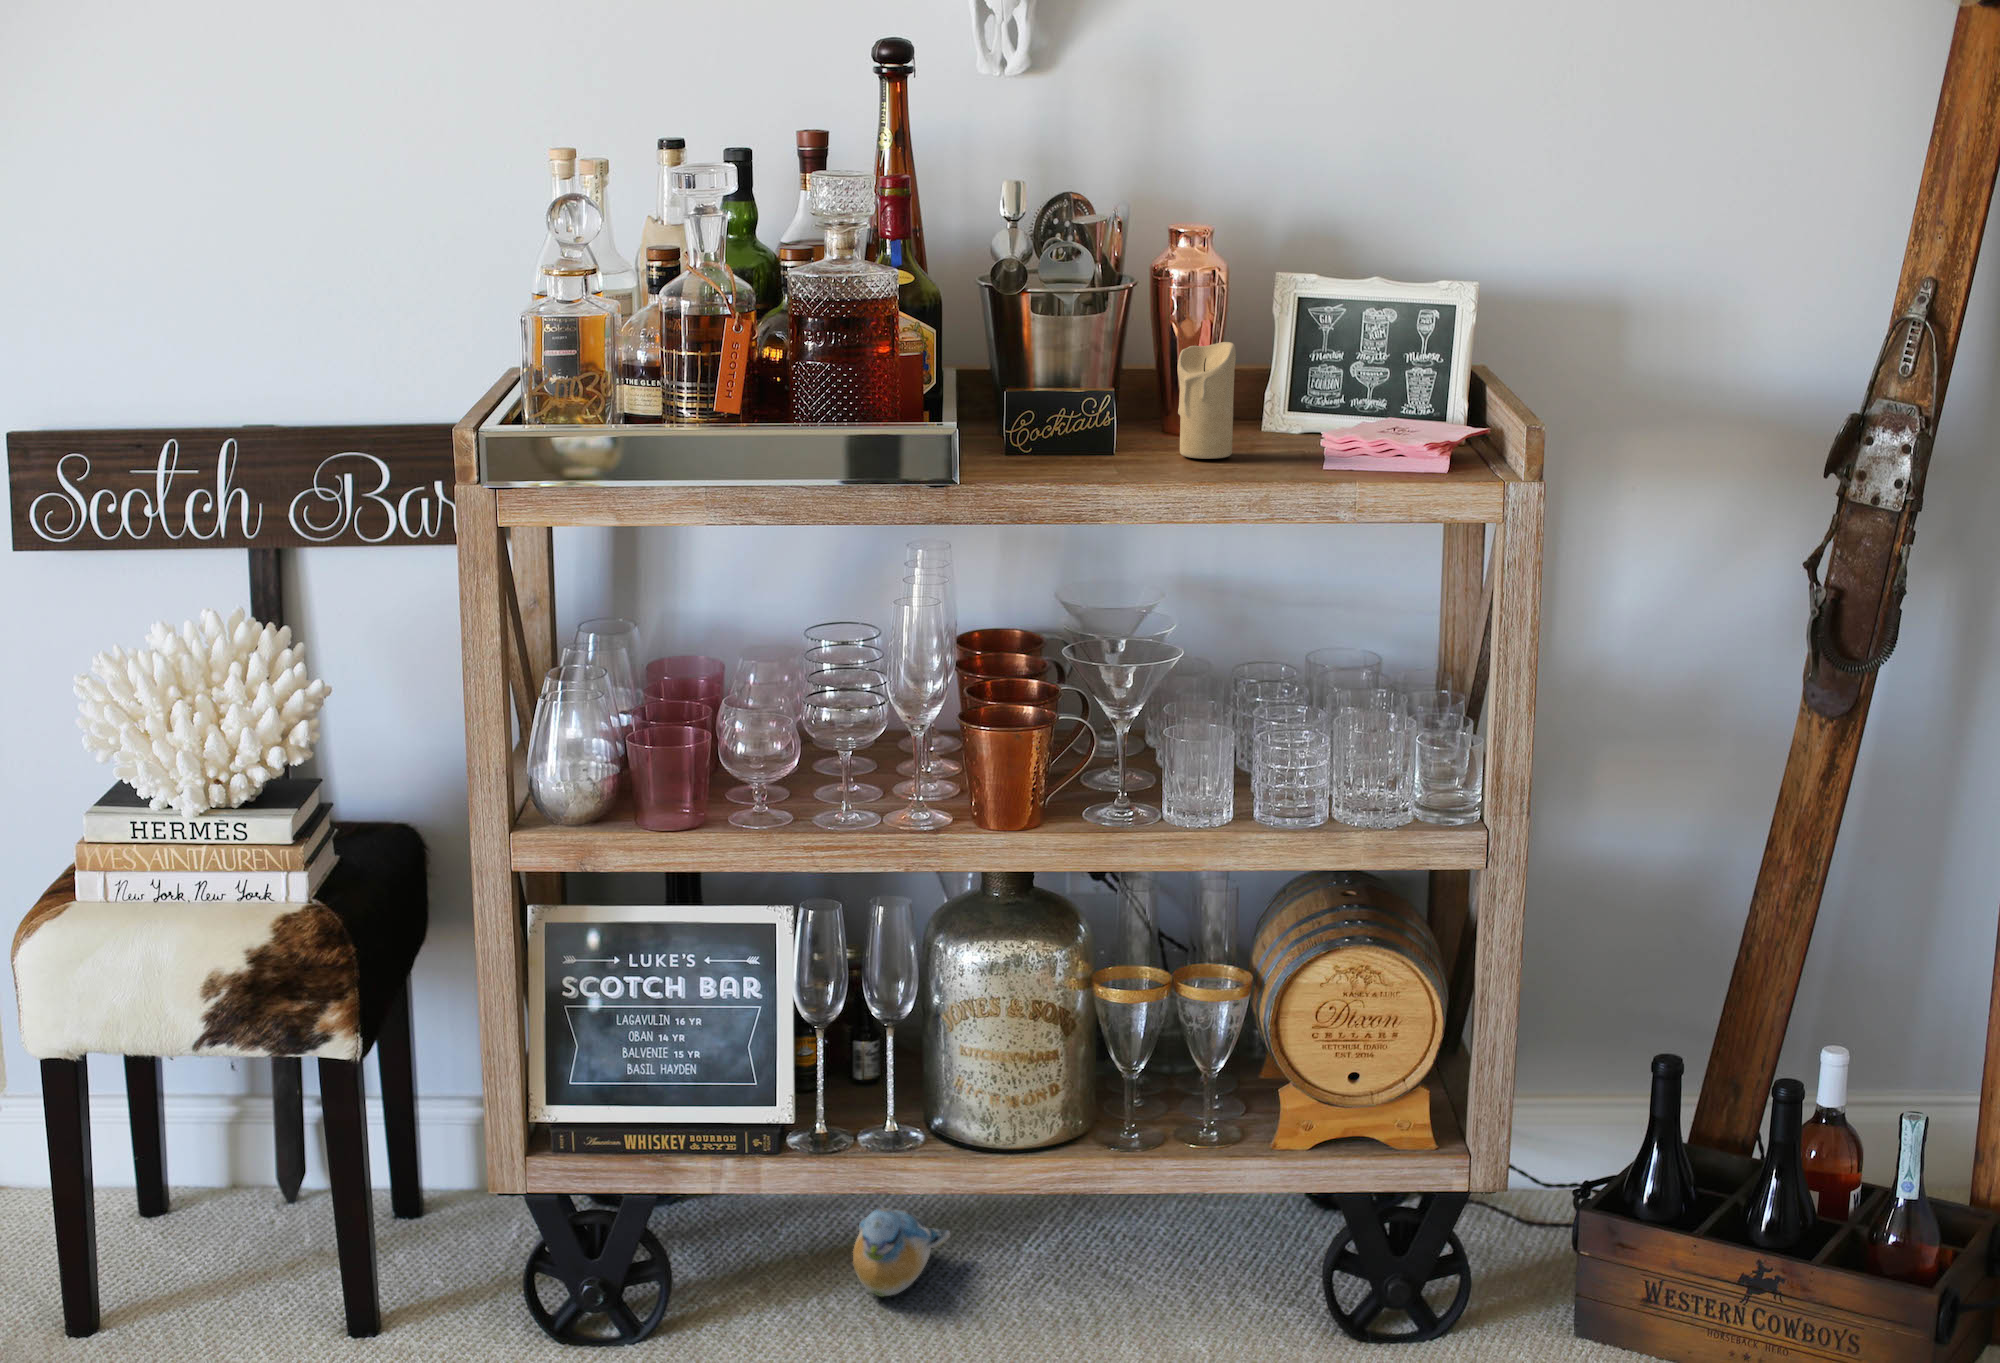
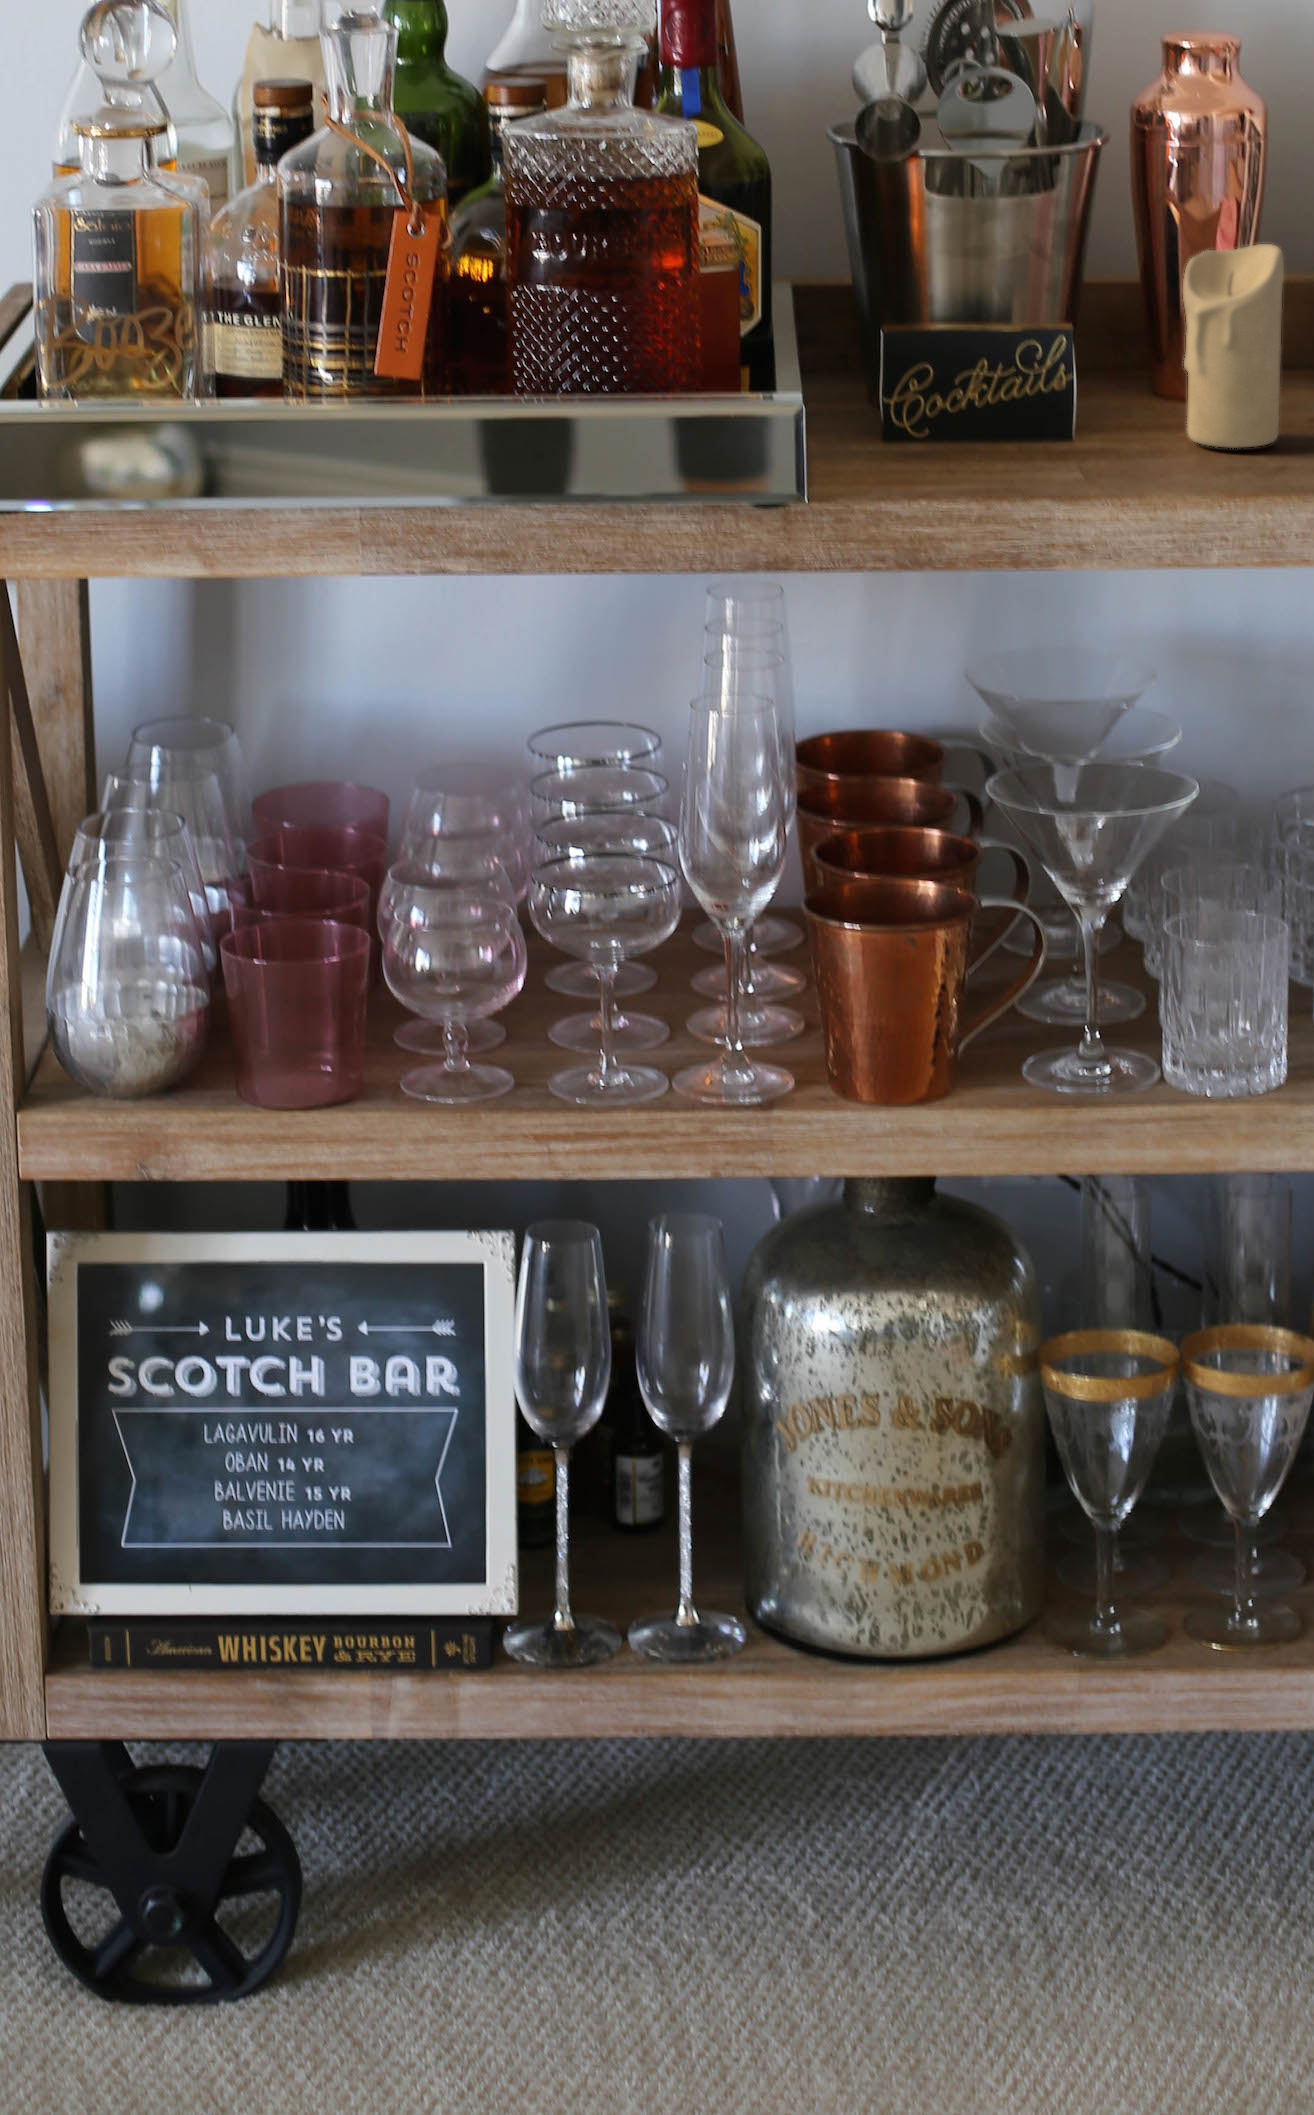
plush toy: present [853,1208,950,1297] -> none [618,1749,789,1910]

